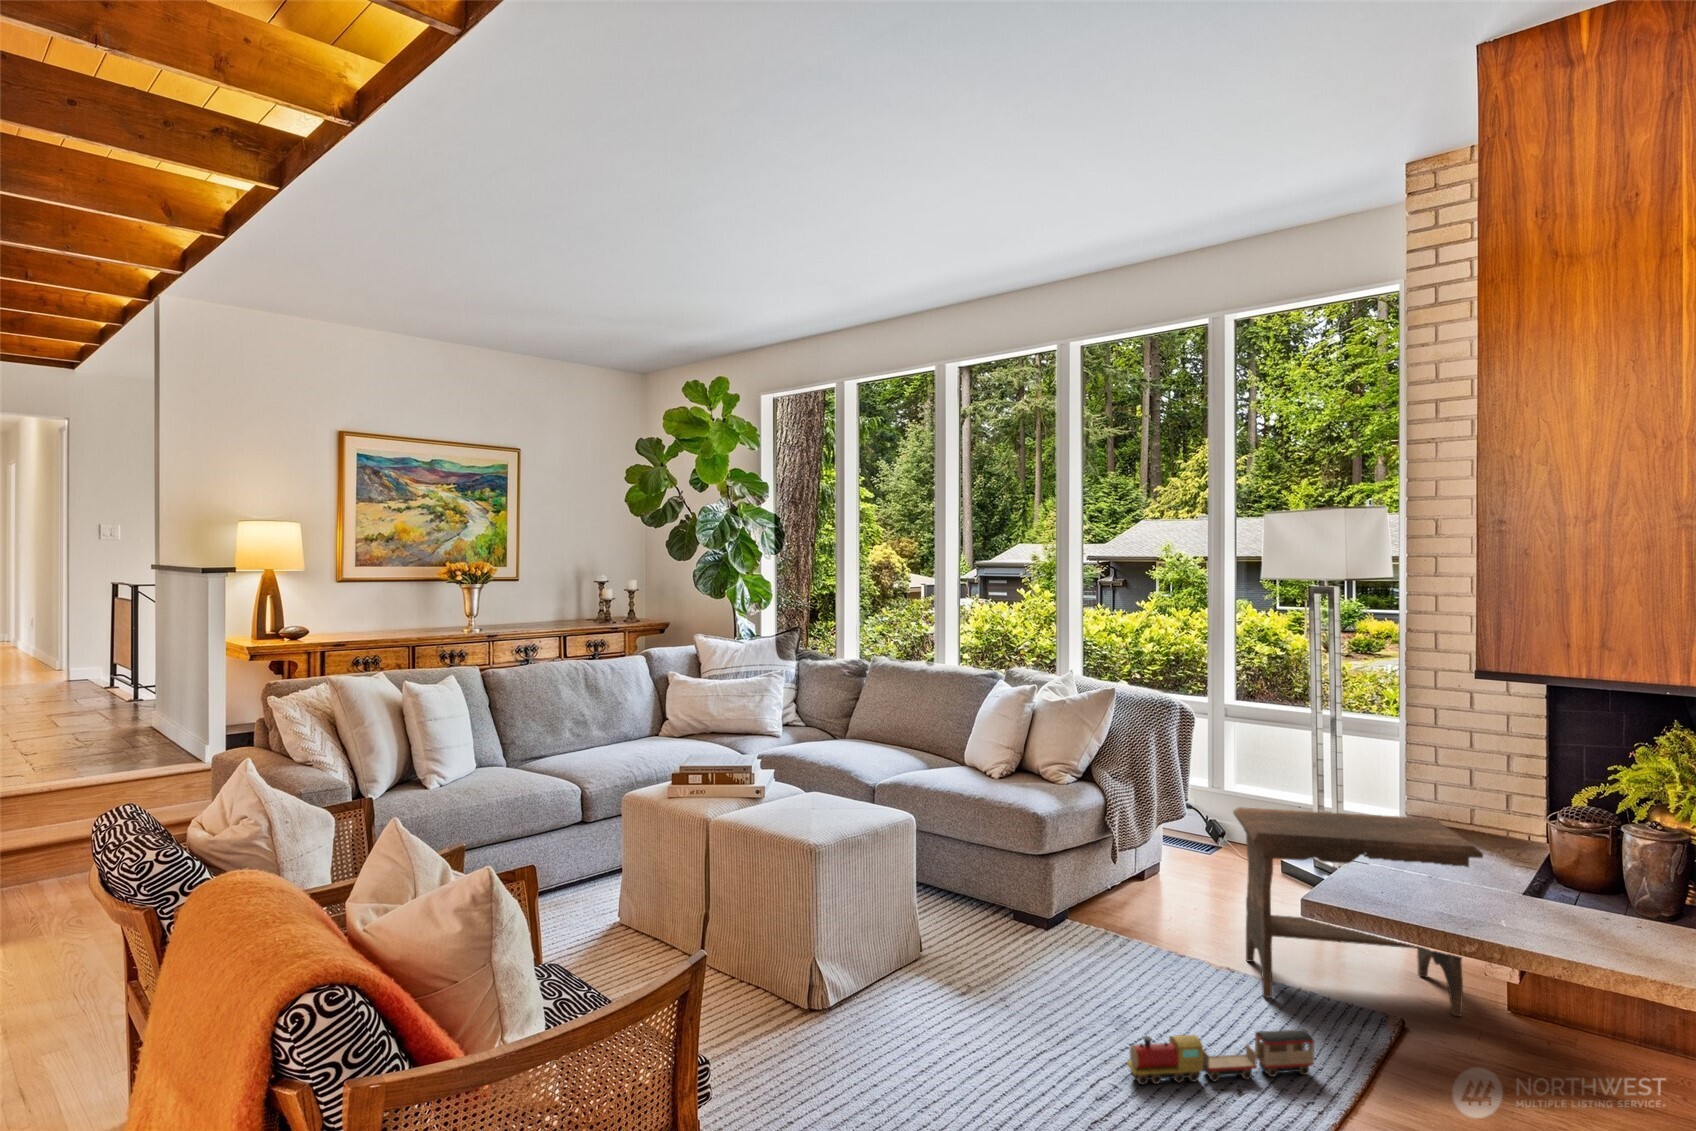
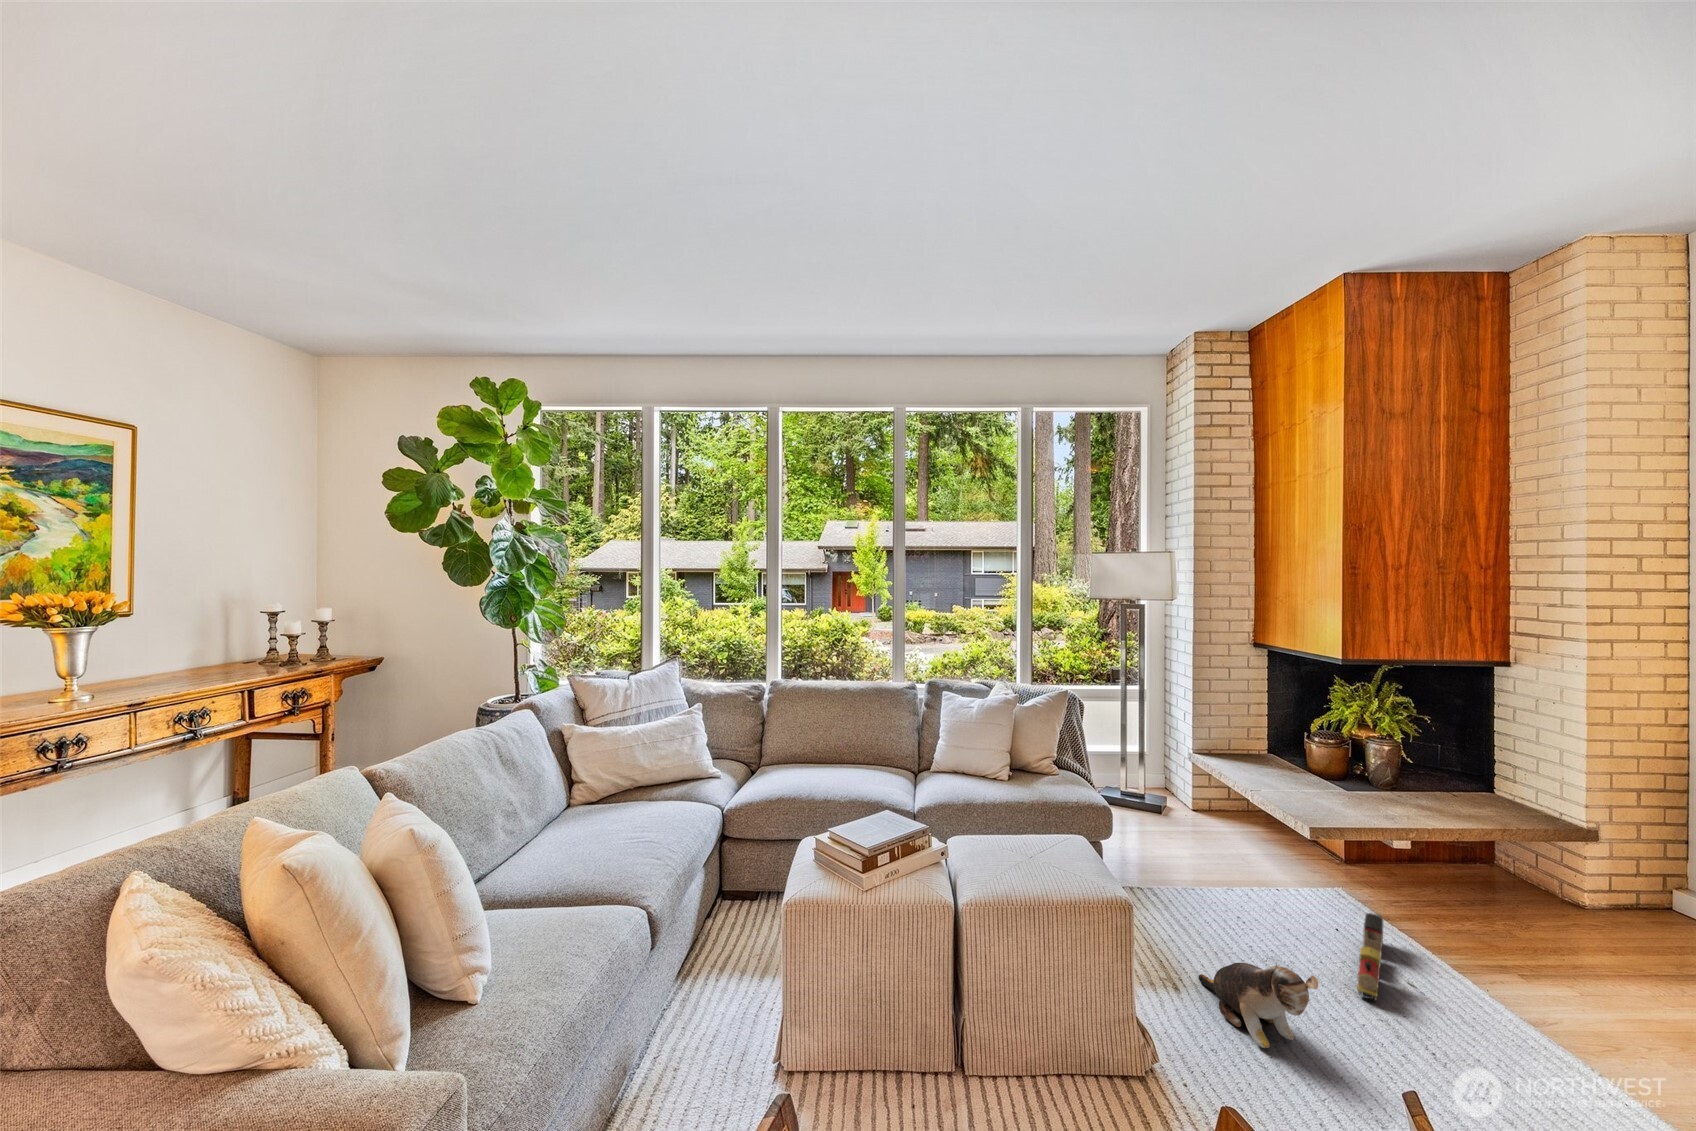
footstool: present [1233,807,1483,1016] -> none [1193,748,1334,896]
plush toy: none [911,958,998,1051] -> present [1199,963,1318,1048]

